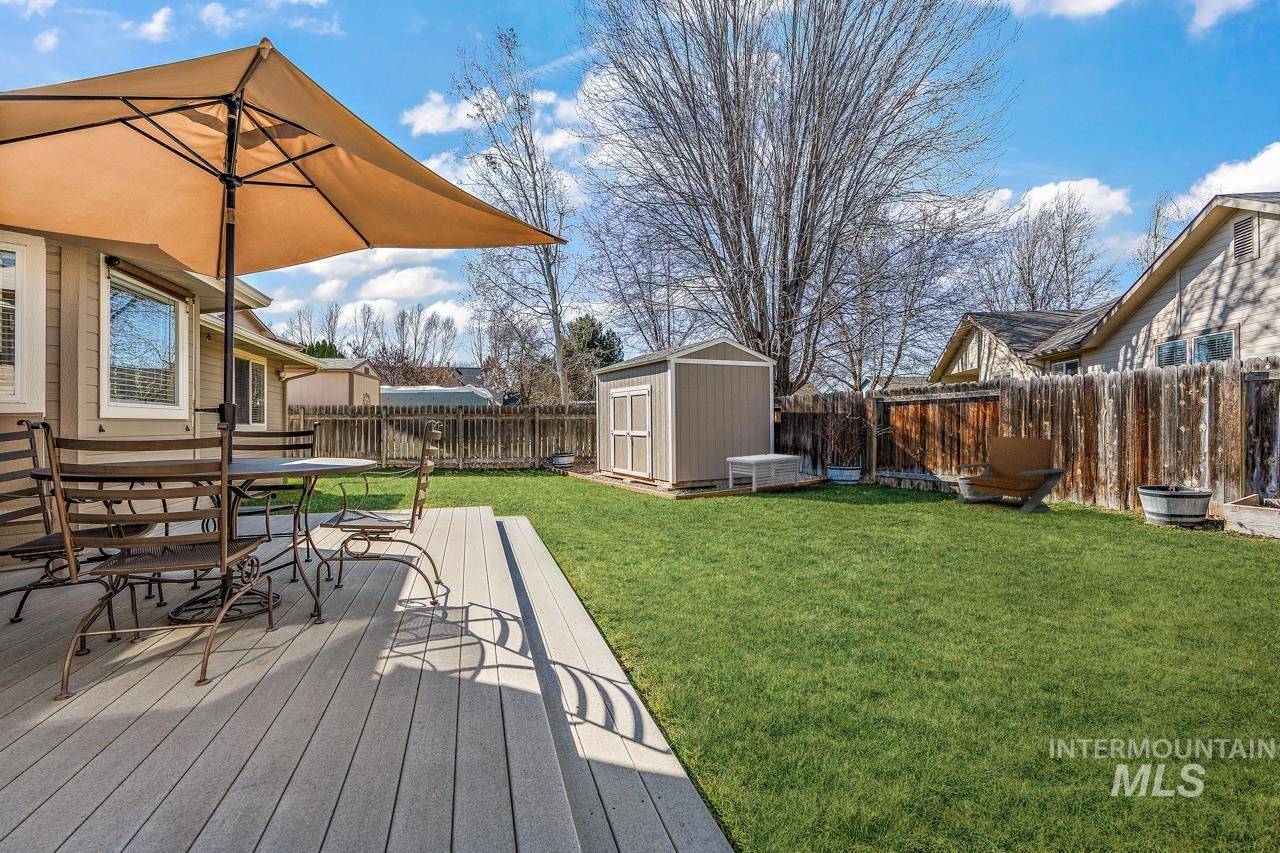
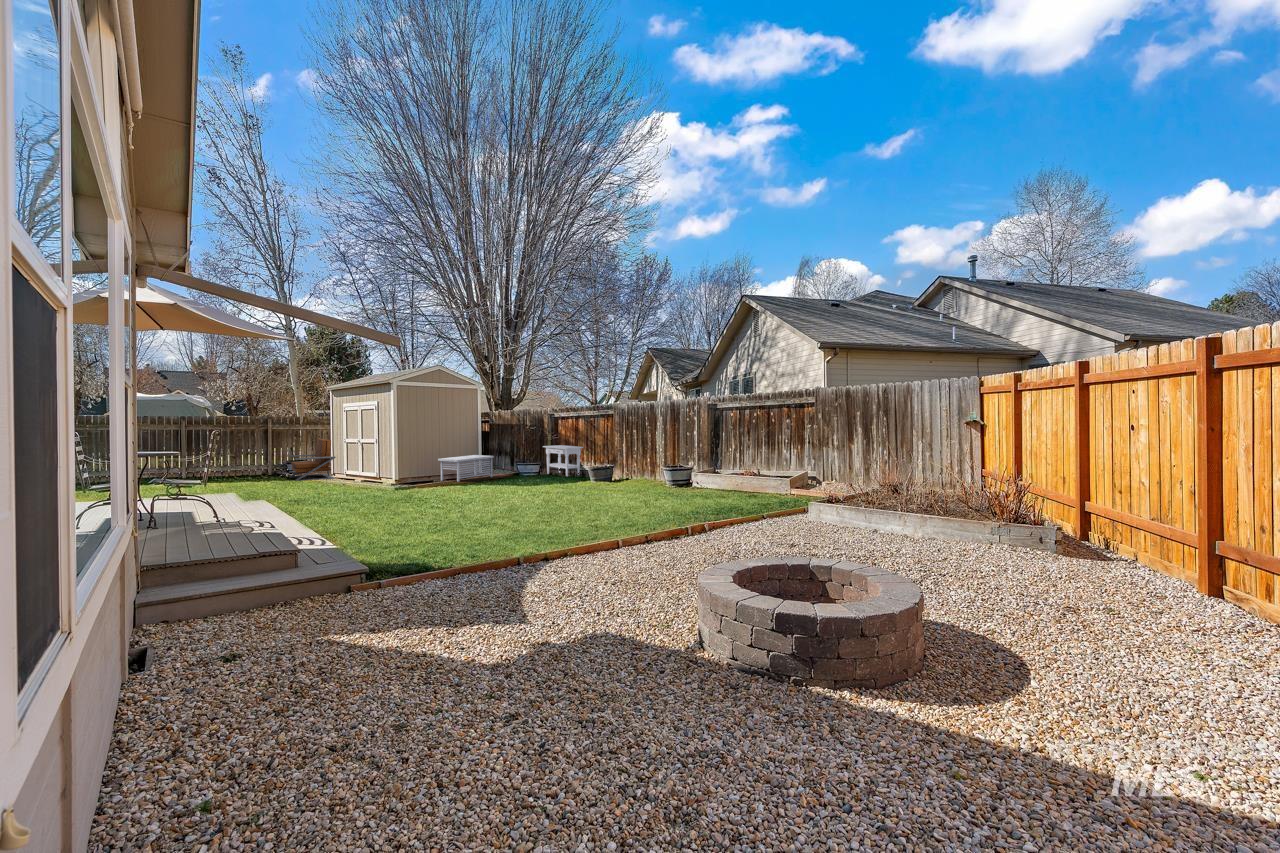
lounge chair: present [955,436,1068,513] -> present [290,439,336,481]
side table: none [869,443,937,490] -> present [543,445,583,476]

